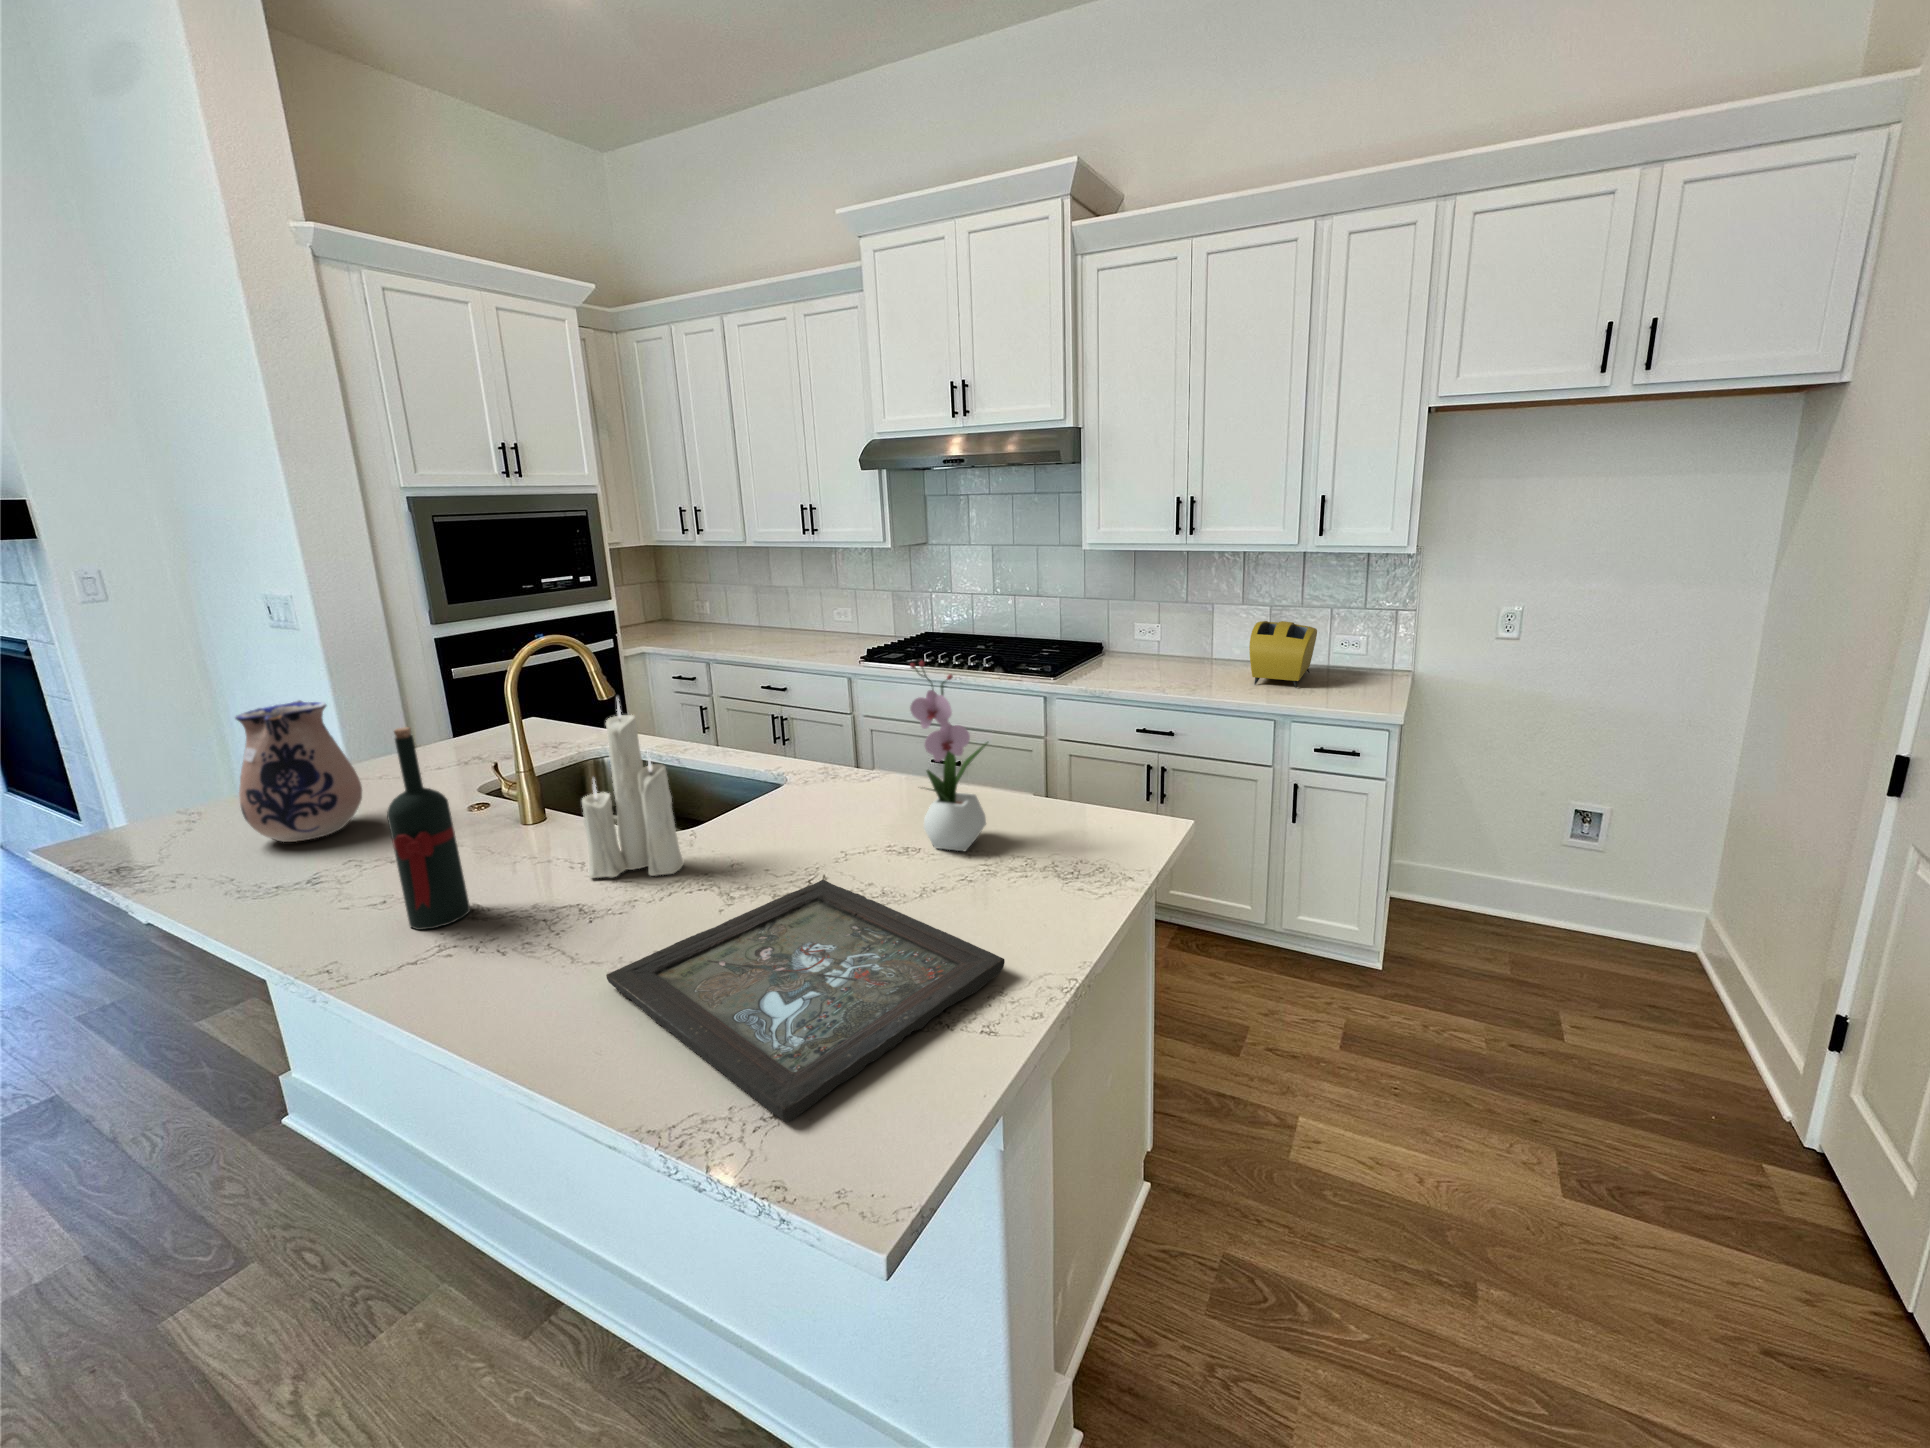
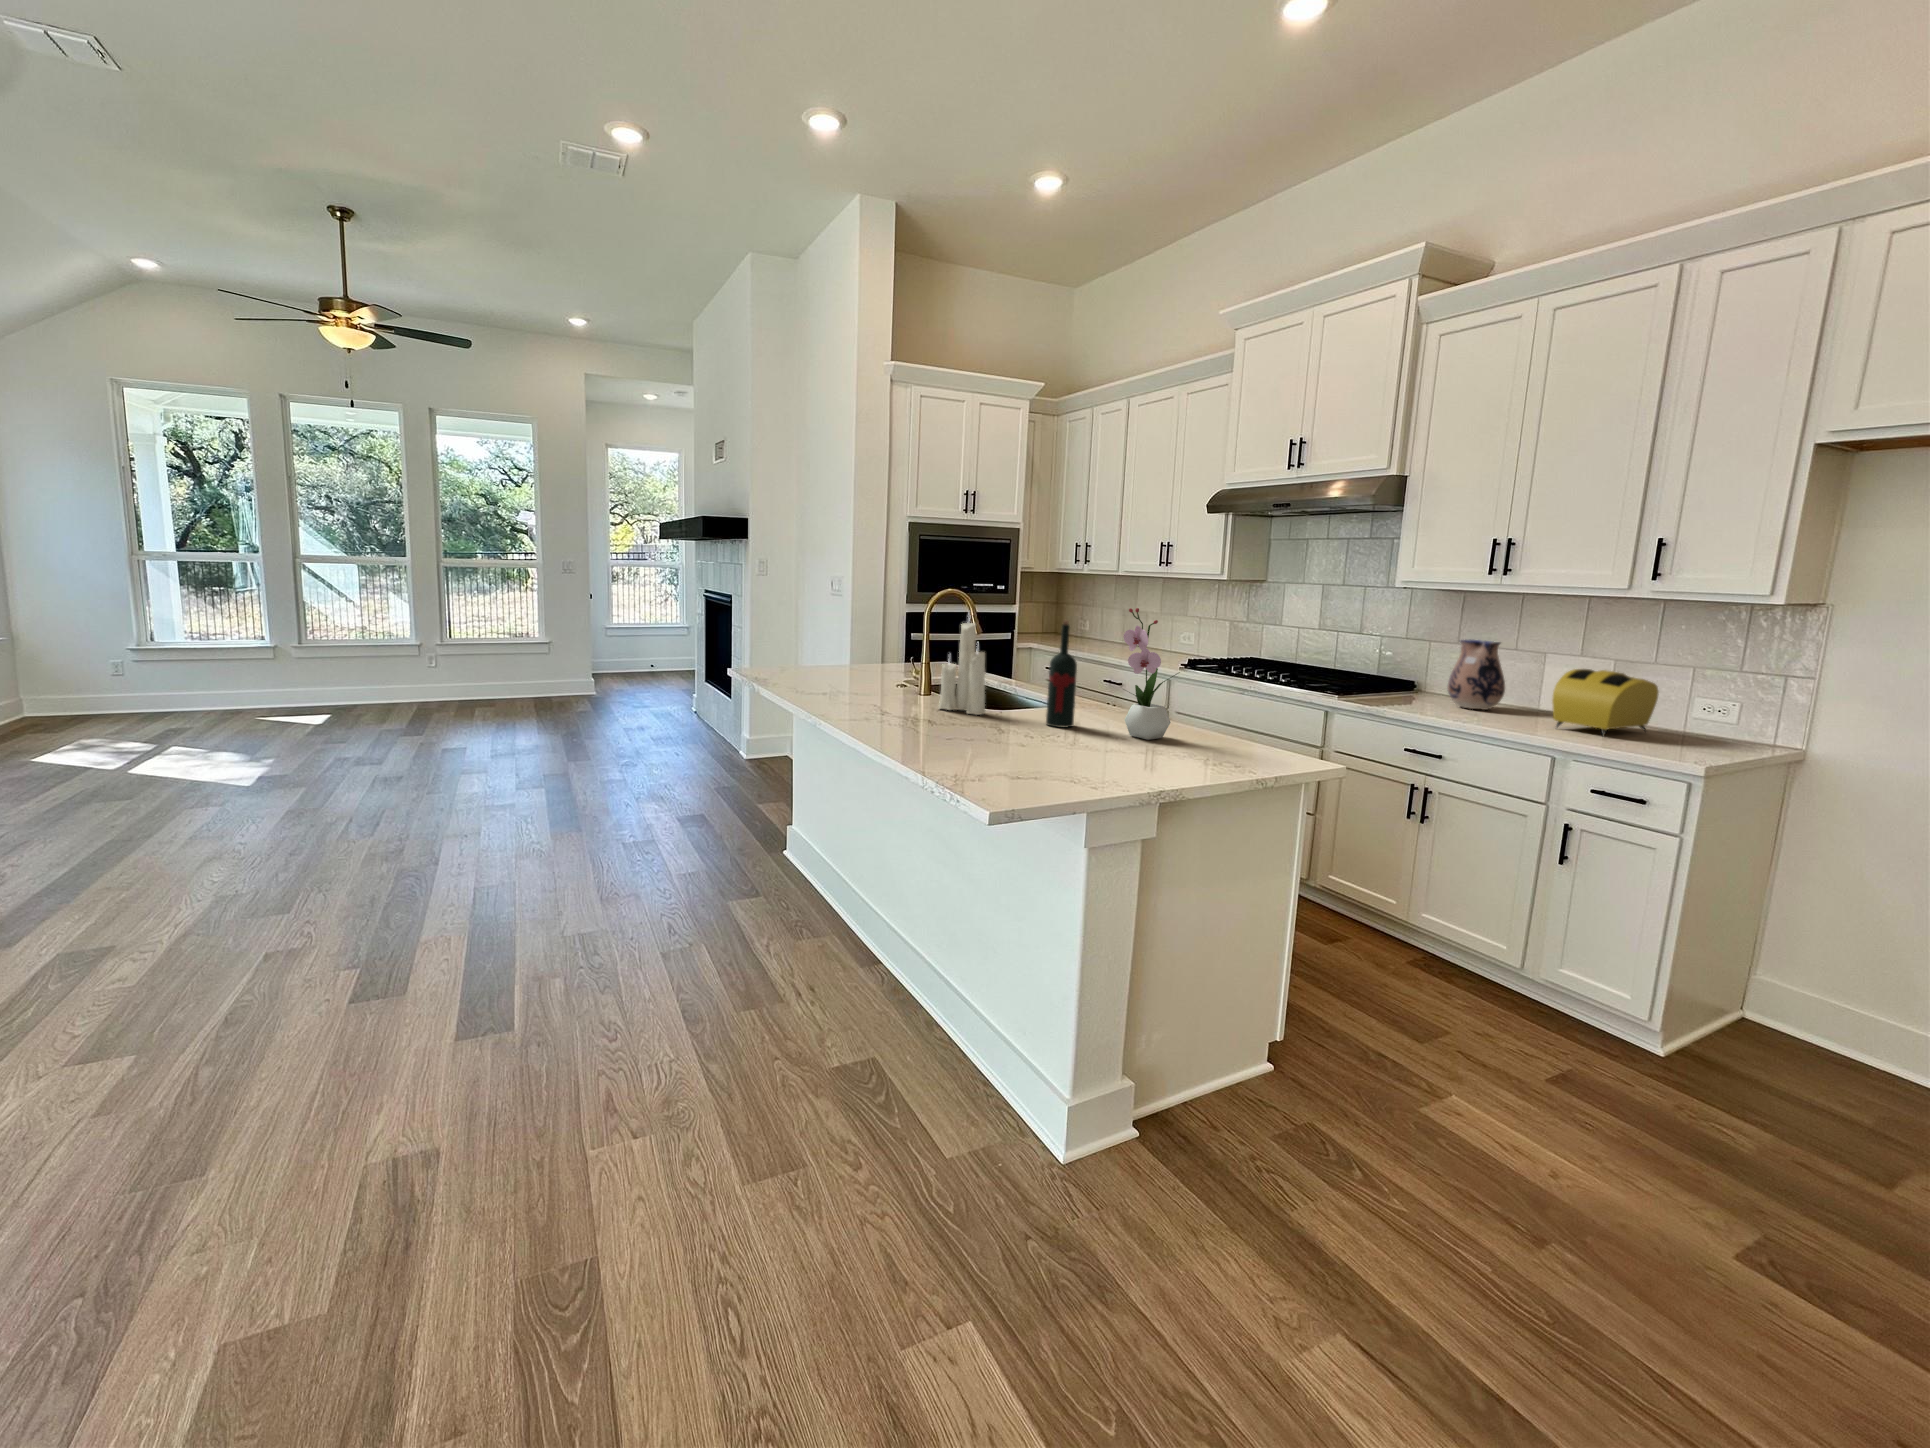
ceramic pitcher: present [235,700,362,842] -> present [1447,639,1505,710]
wine bottle: present [387,727,471,930] -> present [1046,620,1077,728]
tray: present [606,880,1005,1122] -> none [927,725,1117,771]

